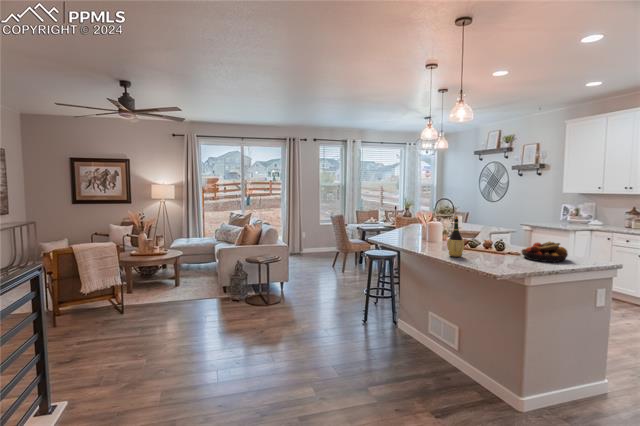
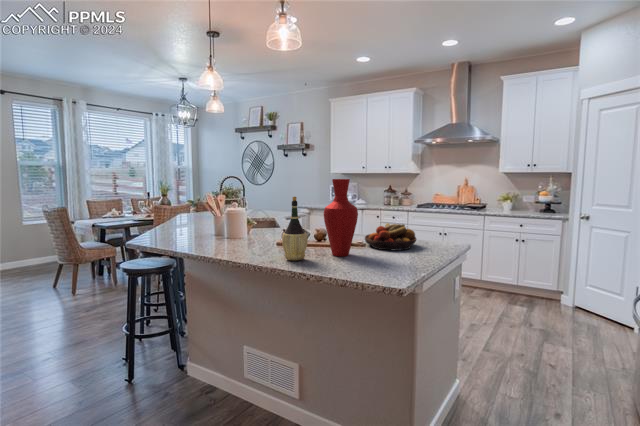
vase: none [480,206,506,259] -> present [324,179,358,256]

